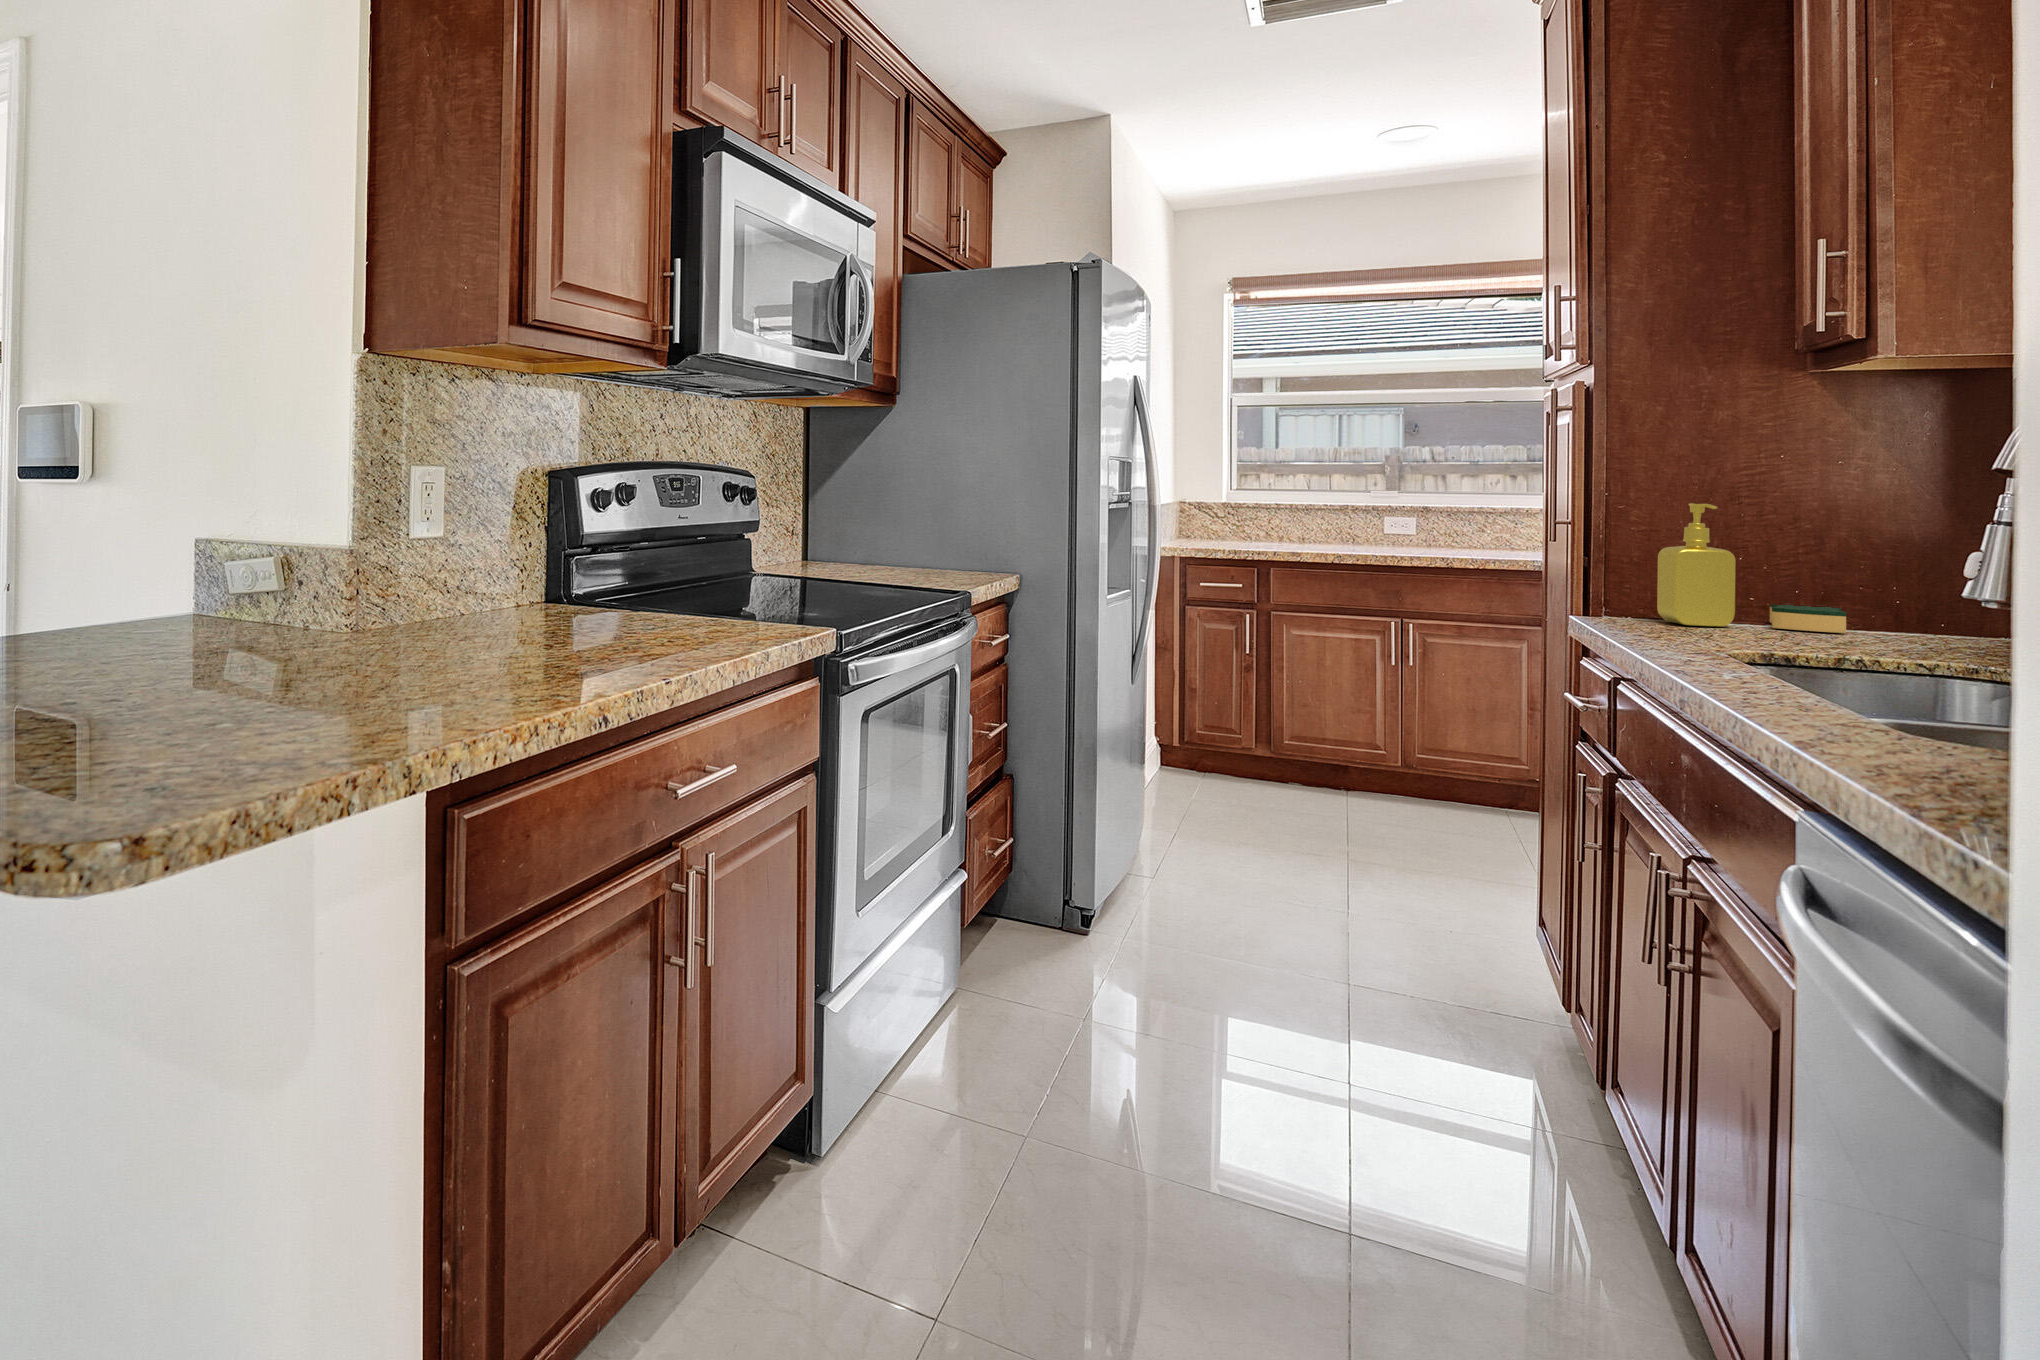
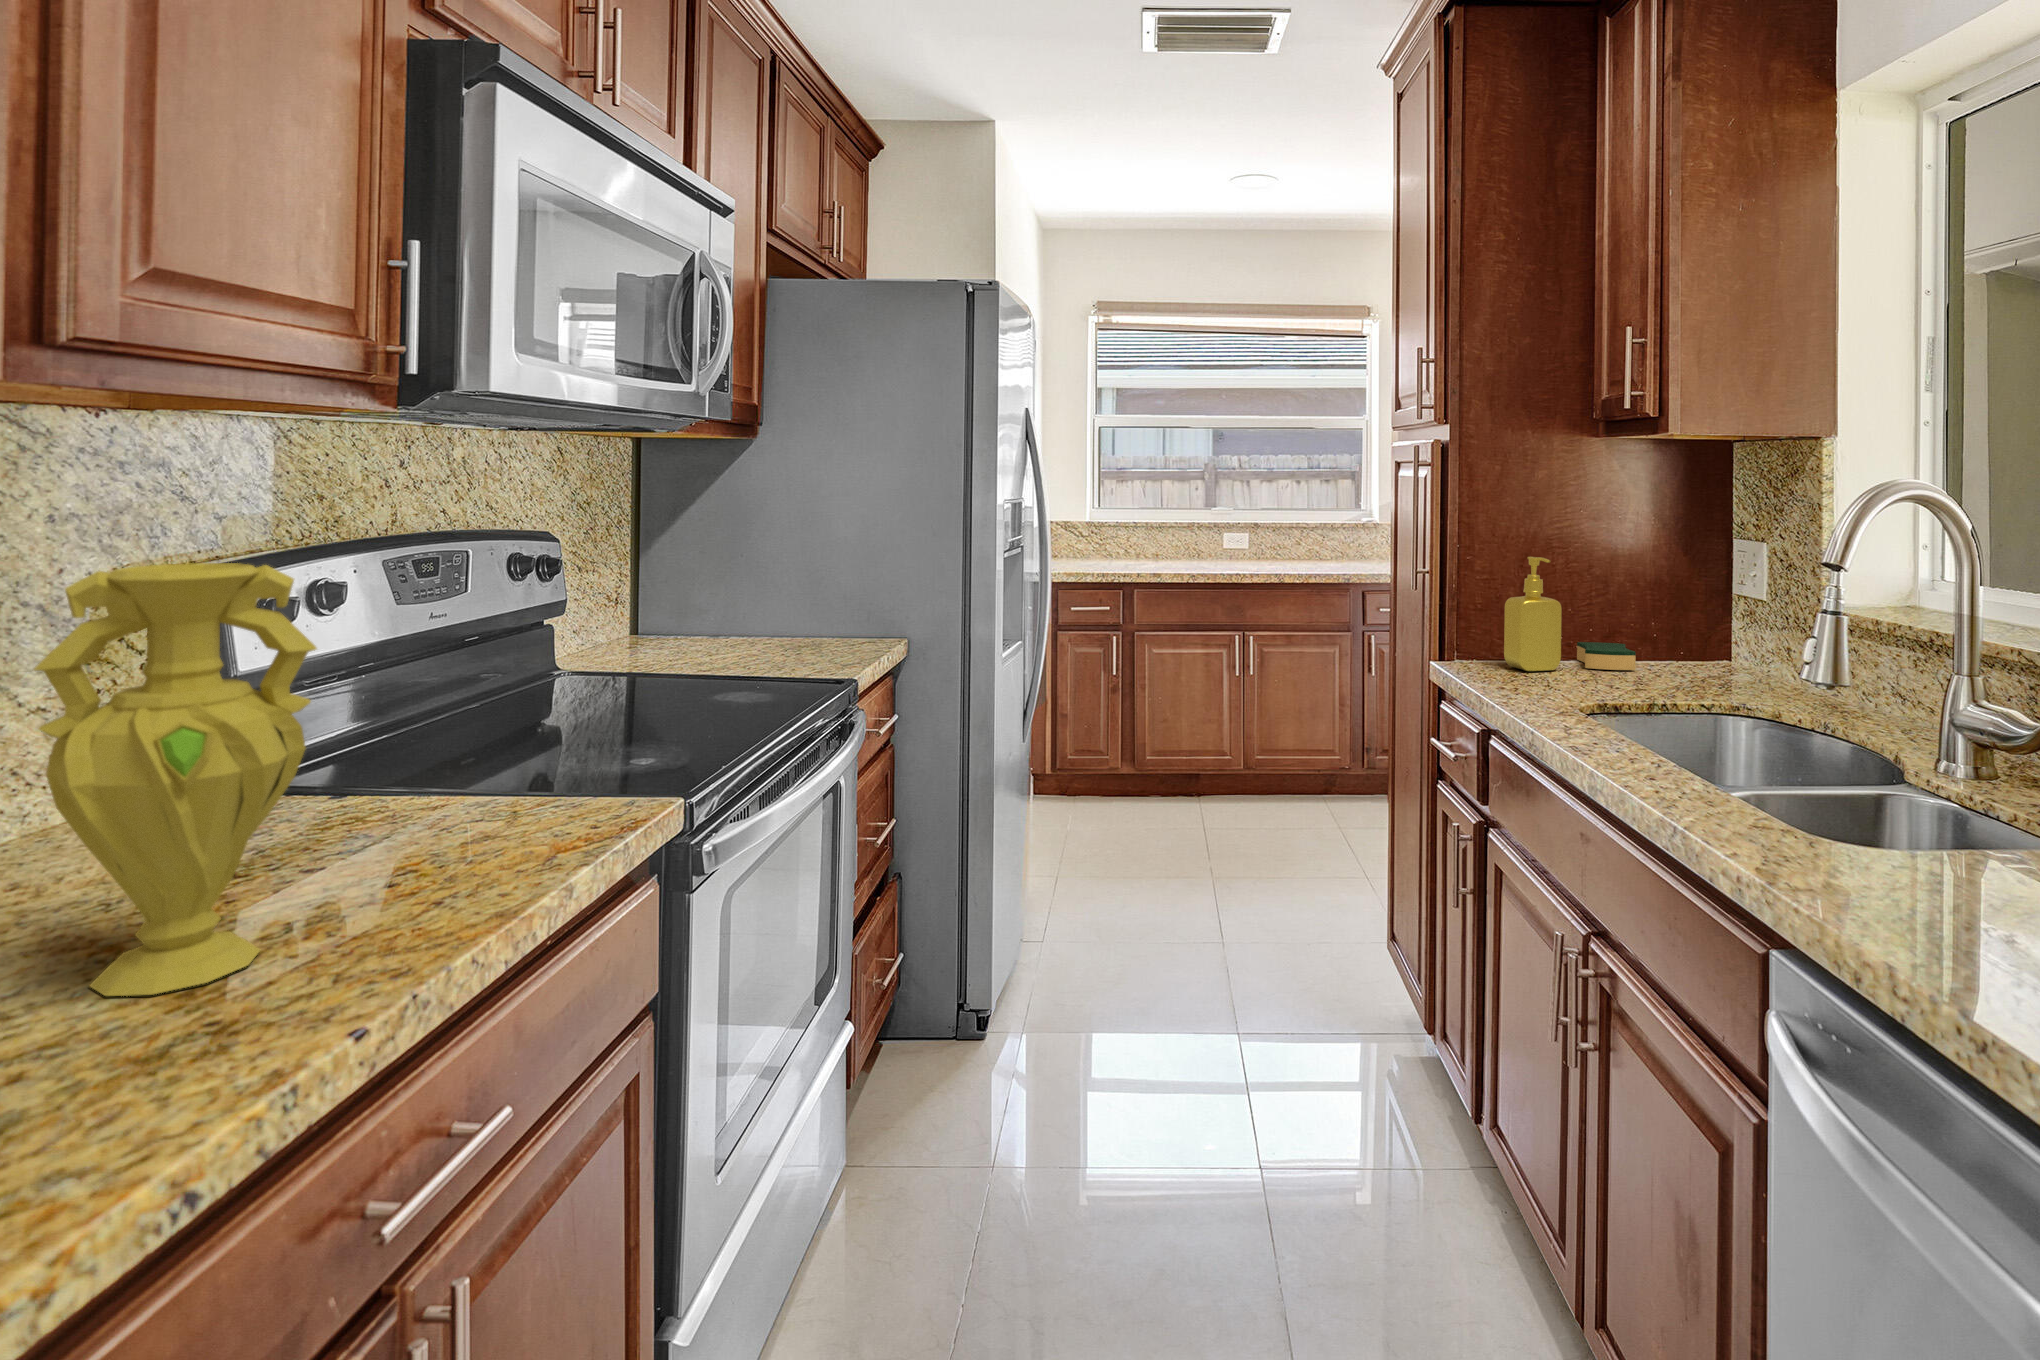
vase: none [527,436,644,658] -> present [34,563,317,996]

